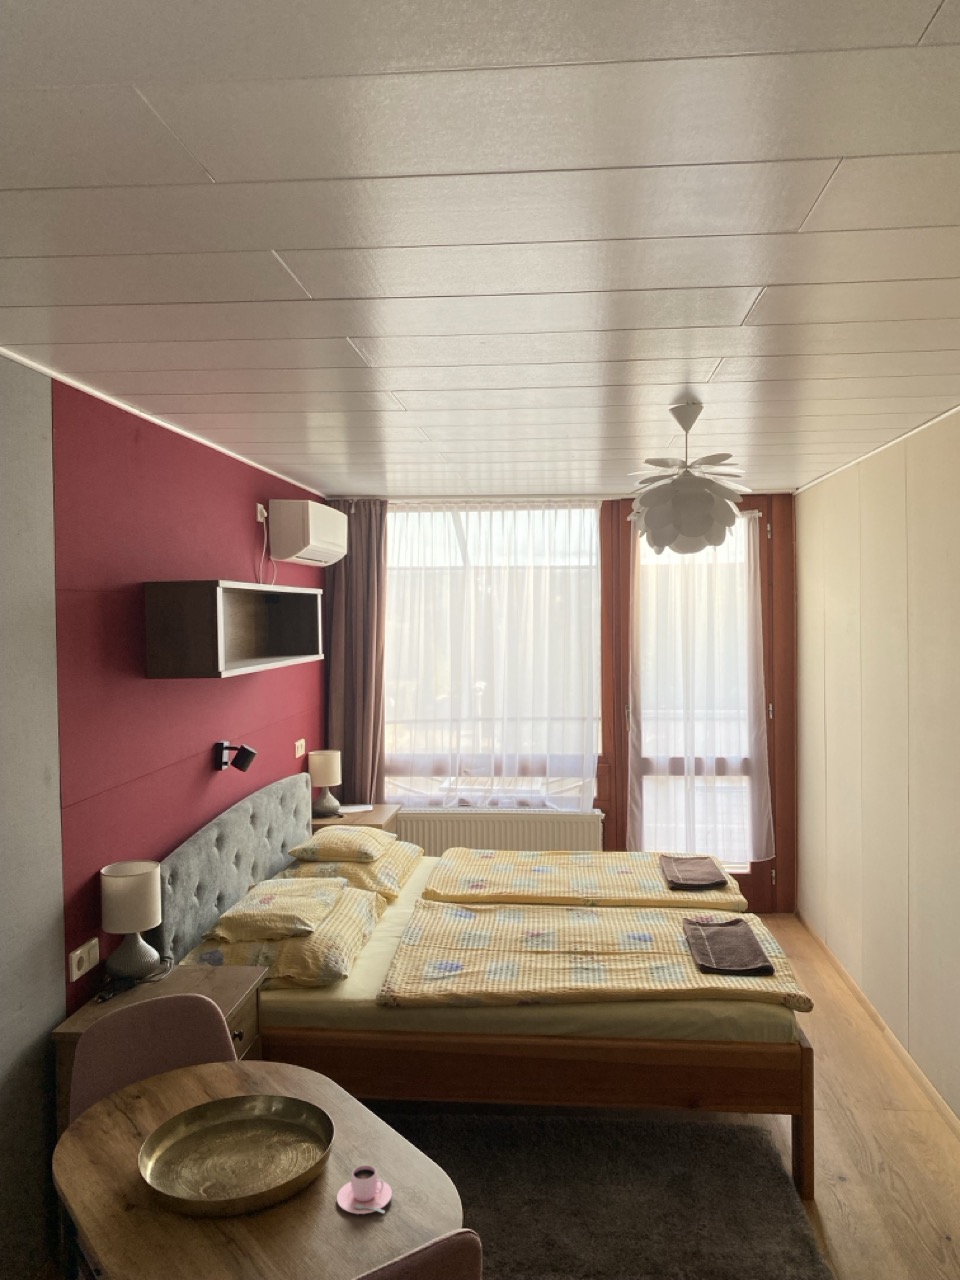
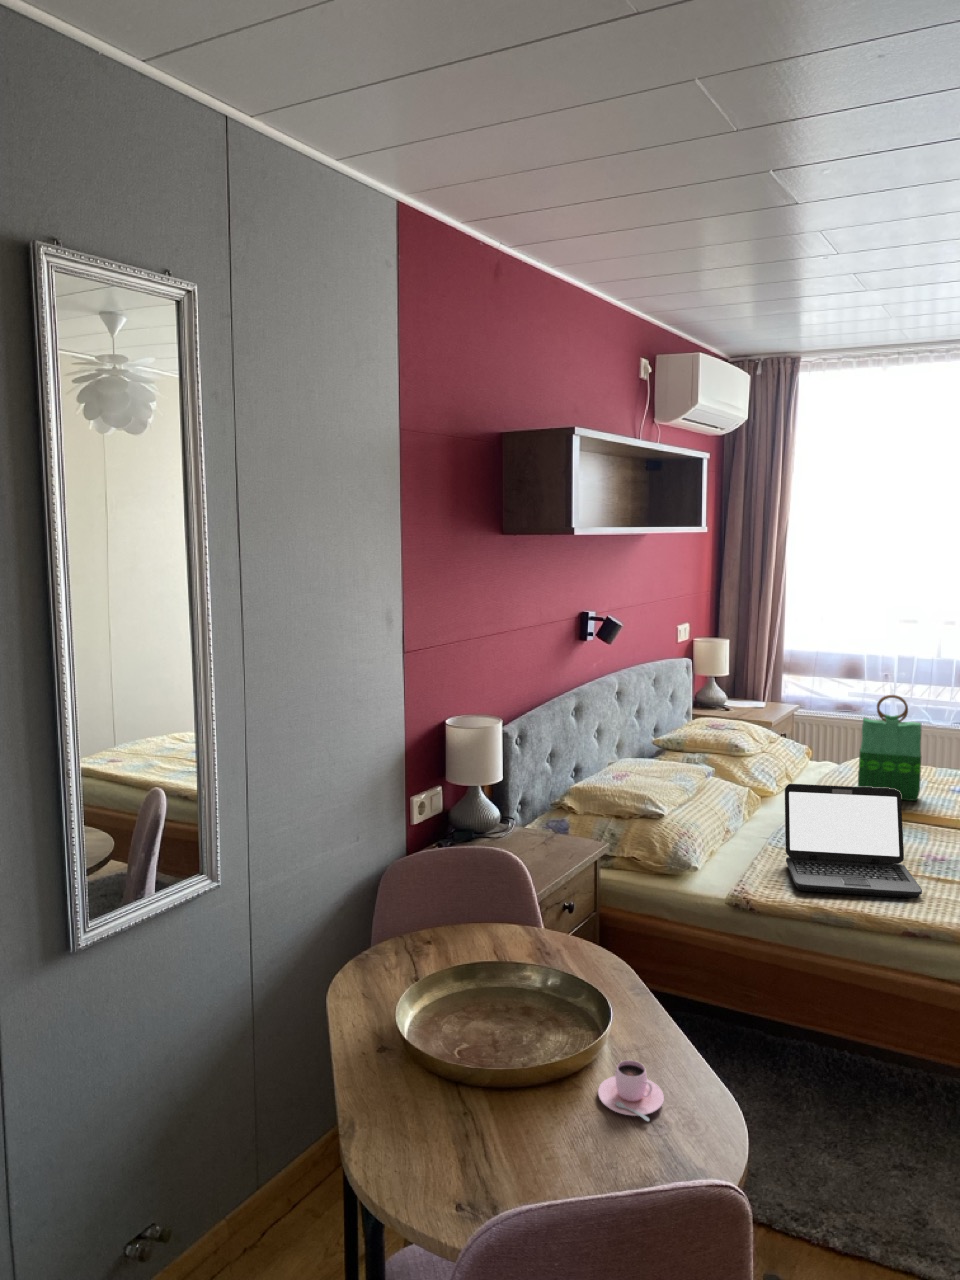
tote bag: none [463,796,511,886] -> present [858,695,922,801]
laptop: none [415,880,528,981] -> present [785,784,922,898]

